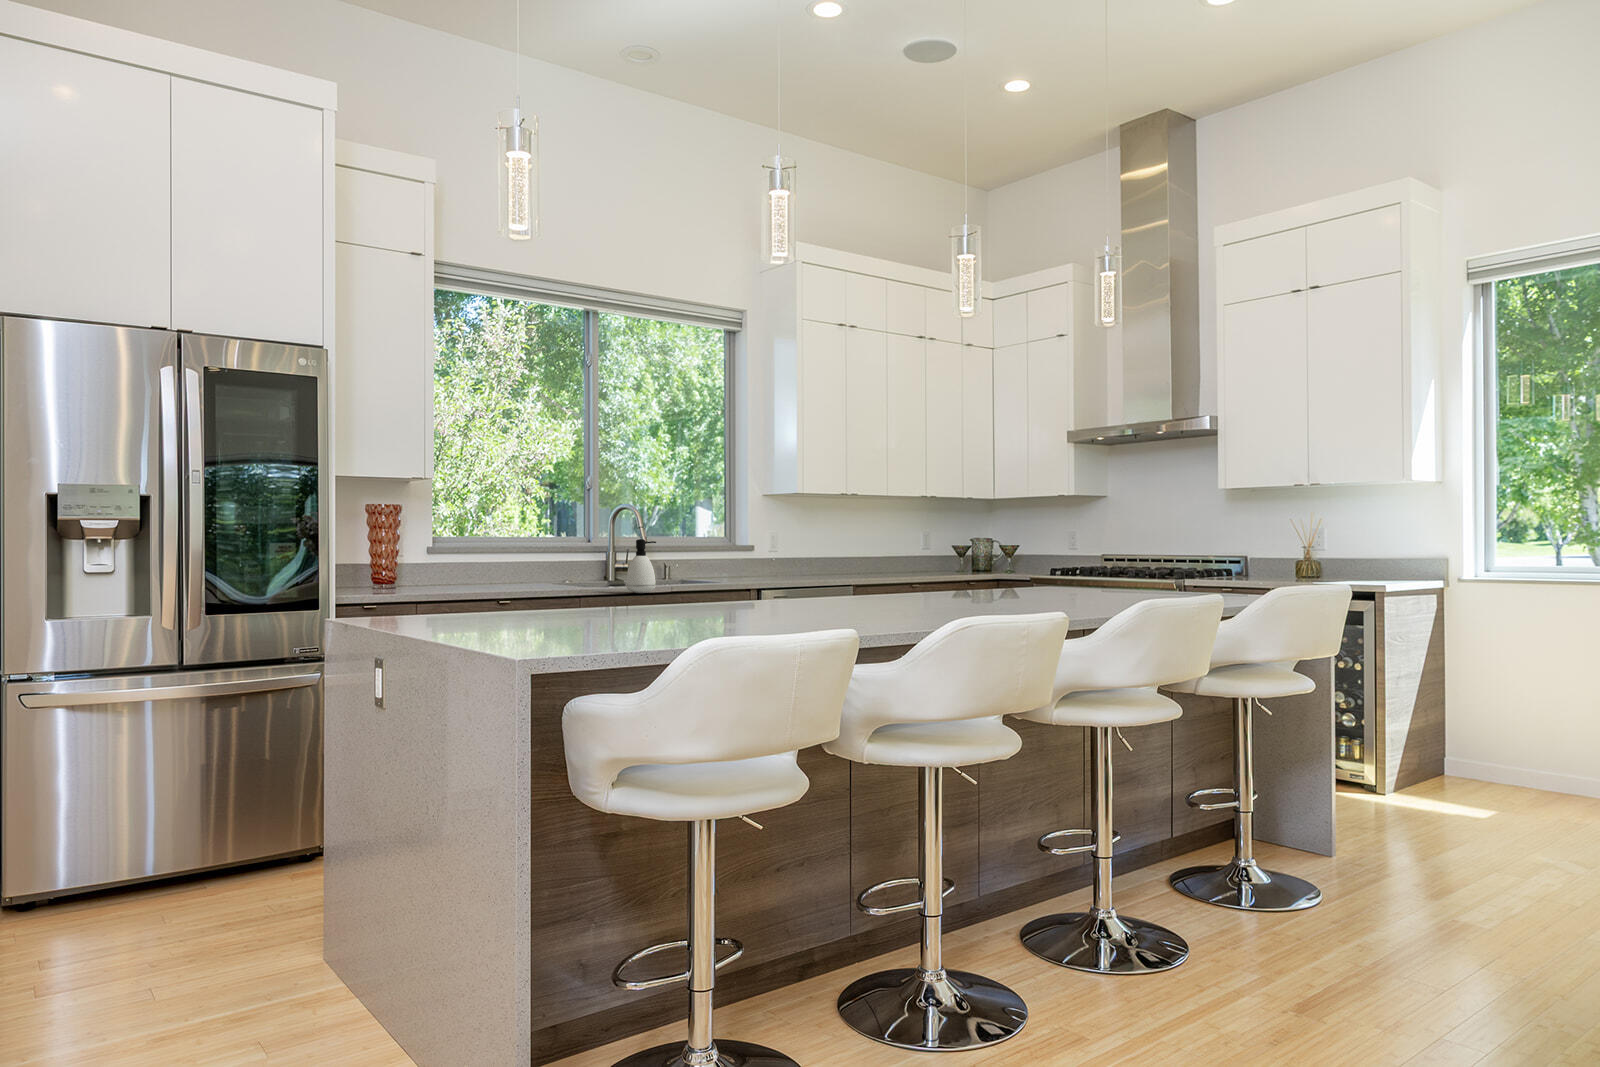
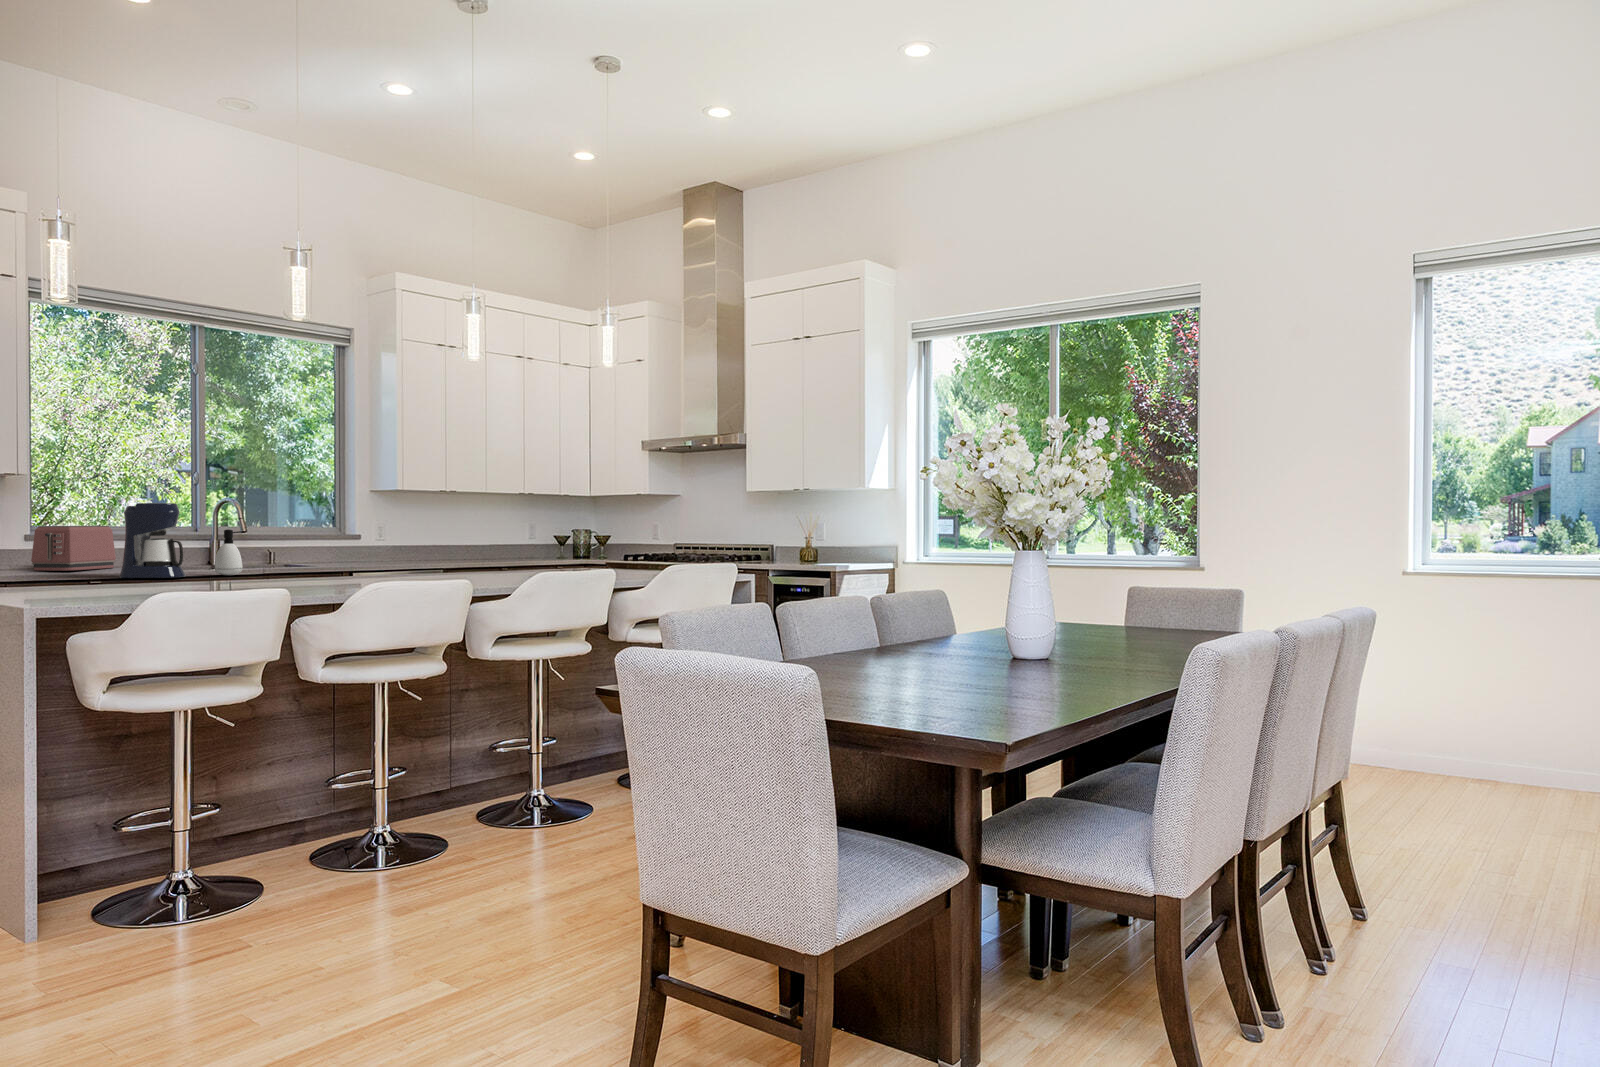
coffee maker: none [531,508,599,596] -> present [120,503,186,578]
toaster: none [437,536,518,587] -> present [31,526,116,571]

